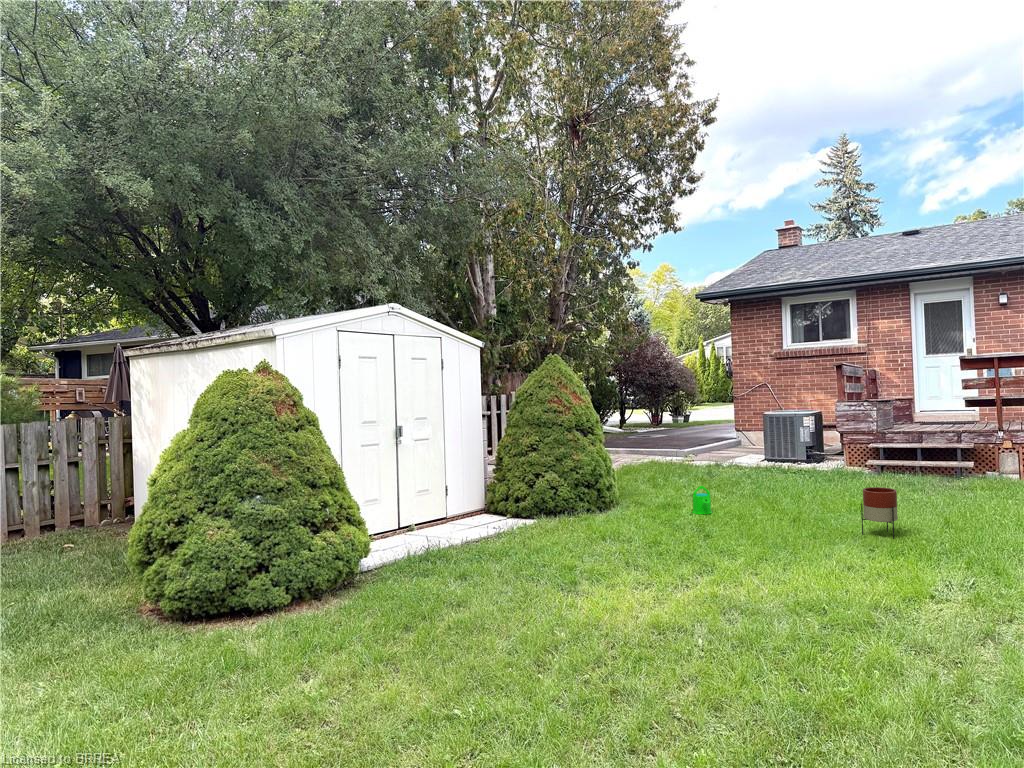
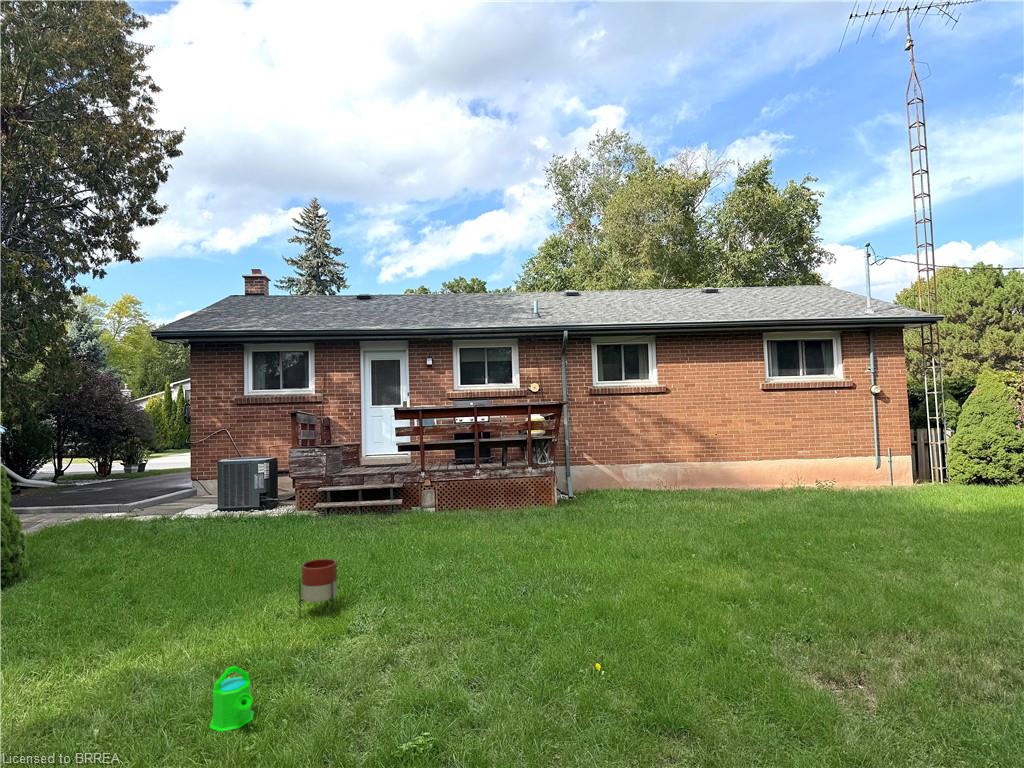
watering can: present [692,486,712,514] -> present [210,666,254,732]

